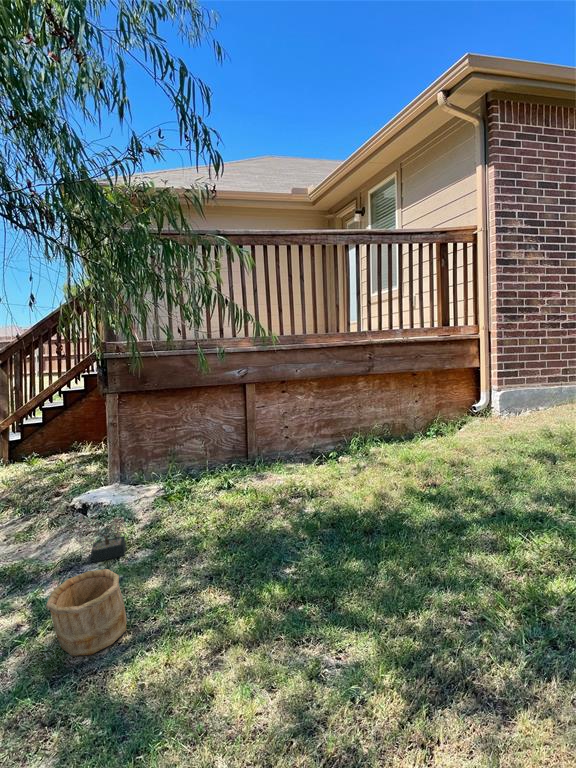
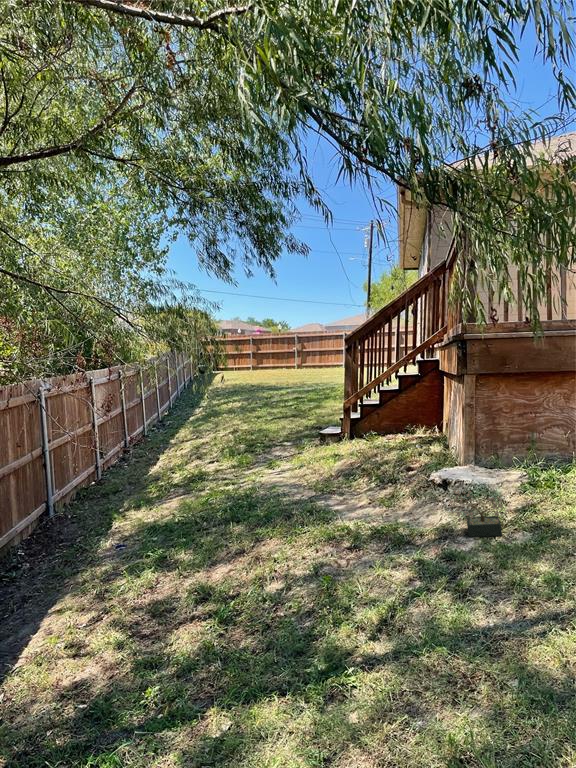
wooden bucket: present [46,569,127,656] -> none [459,542,540,629]

